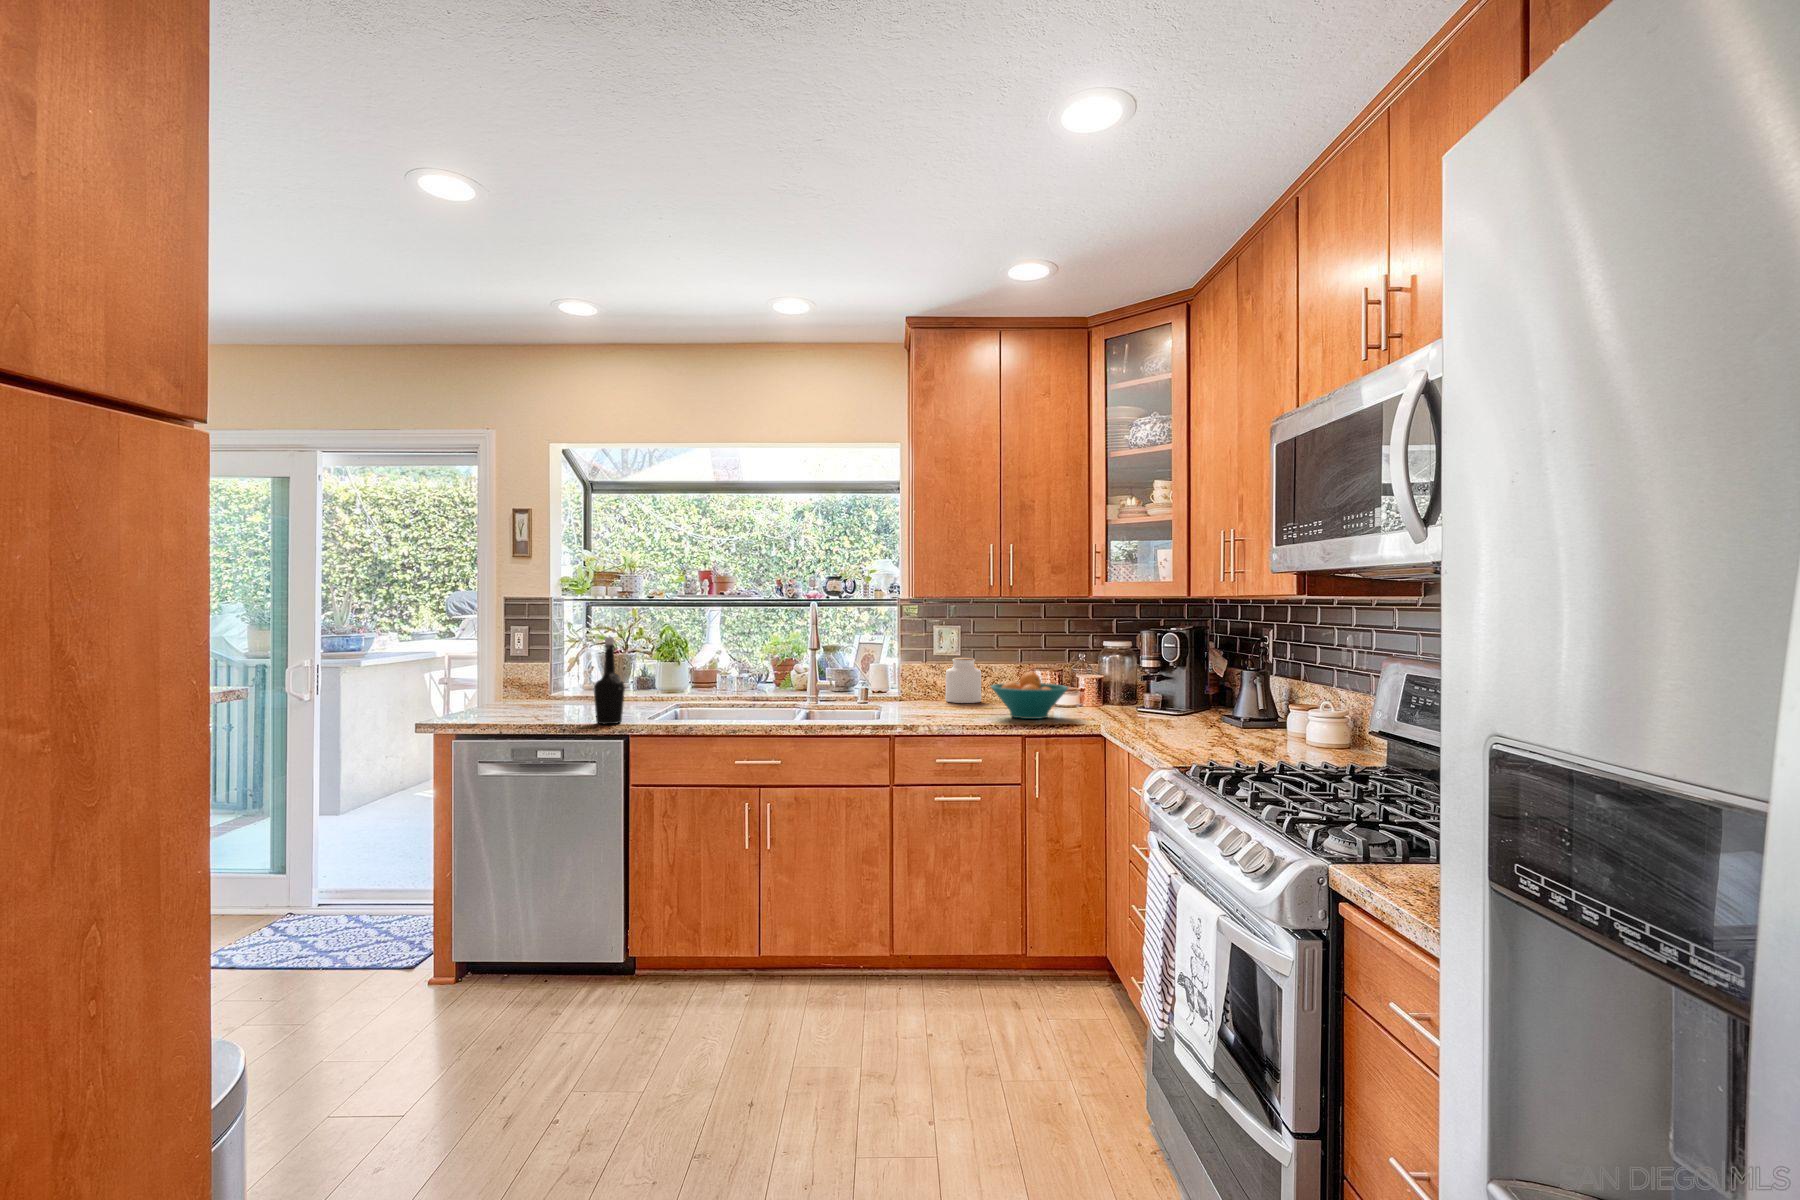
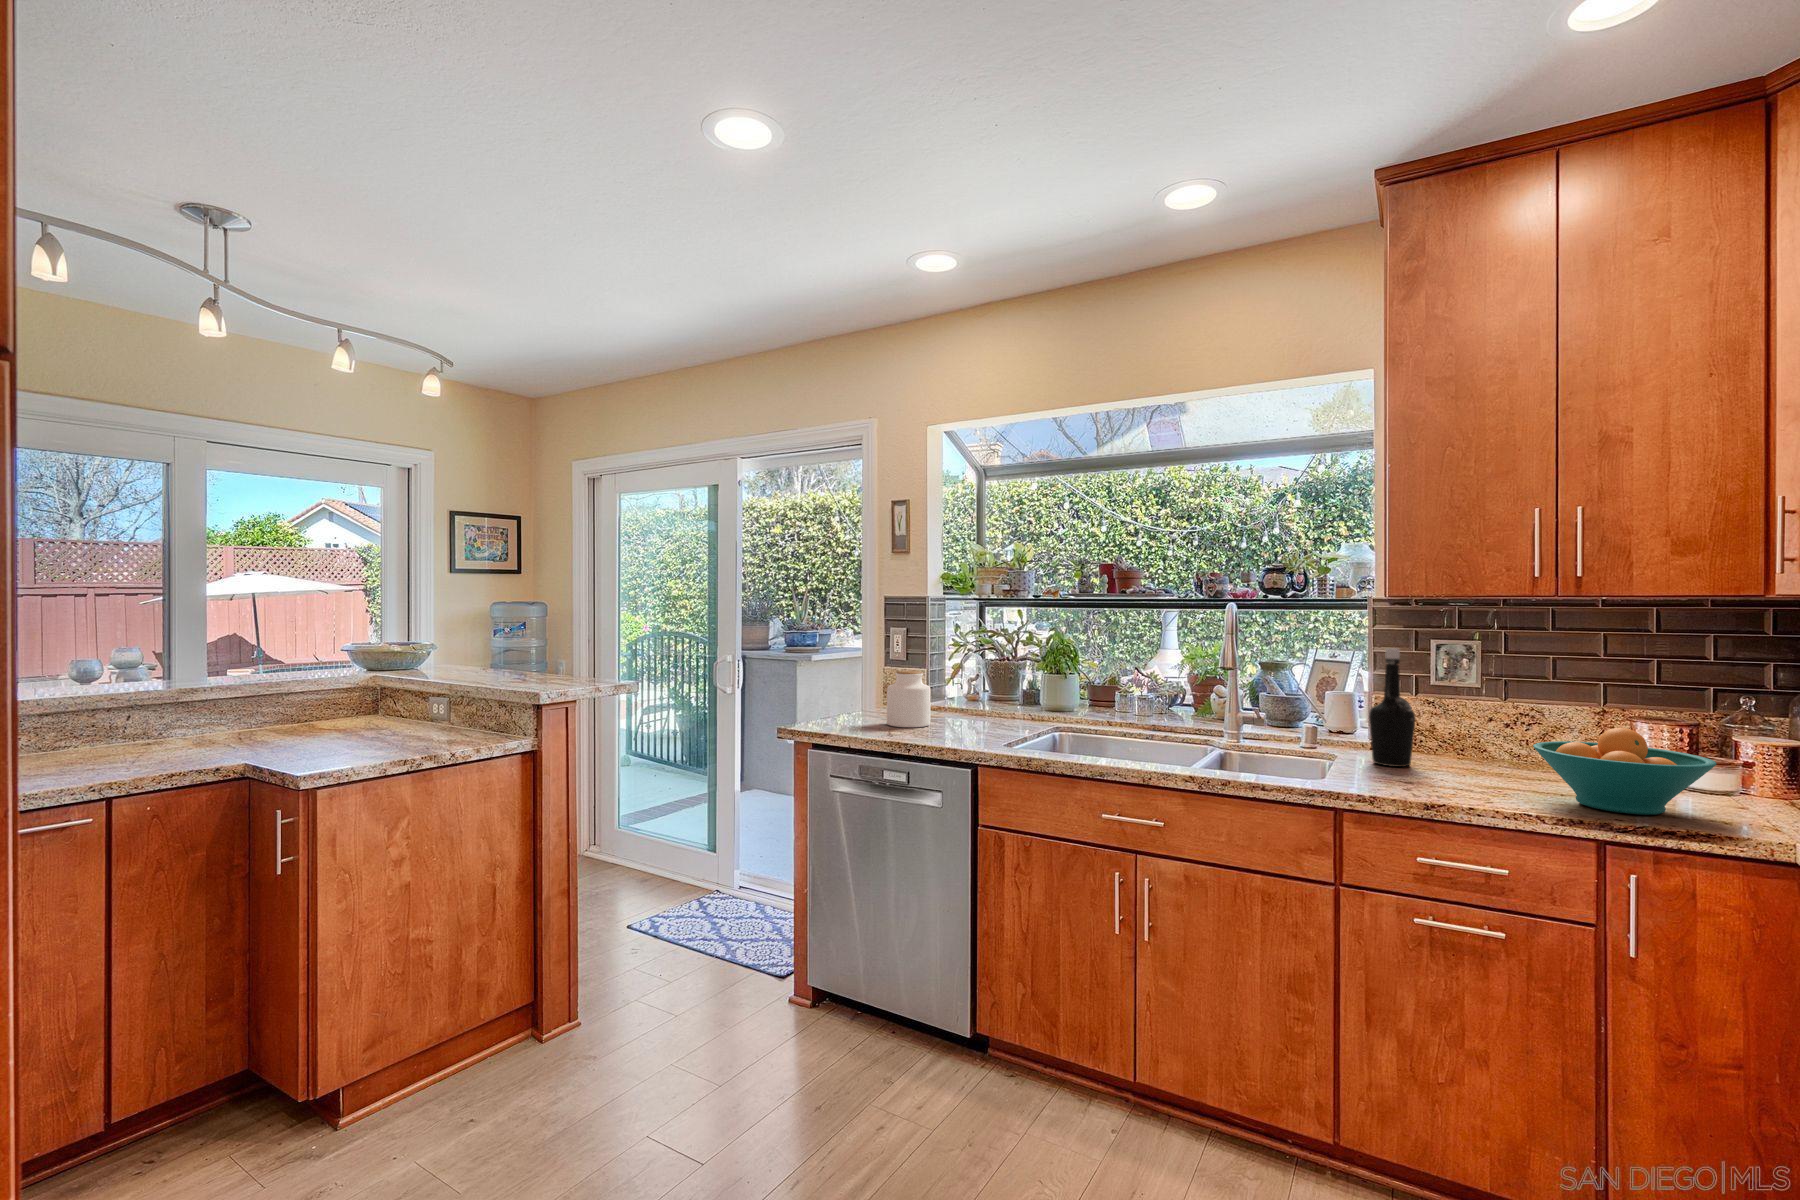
bottle: present [594,637,625,724] -> present [1369,648,1415,767]
jar: present [945,658,981,703] -> present [887,671,931,727]

